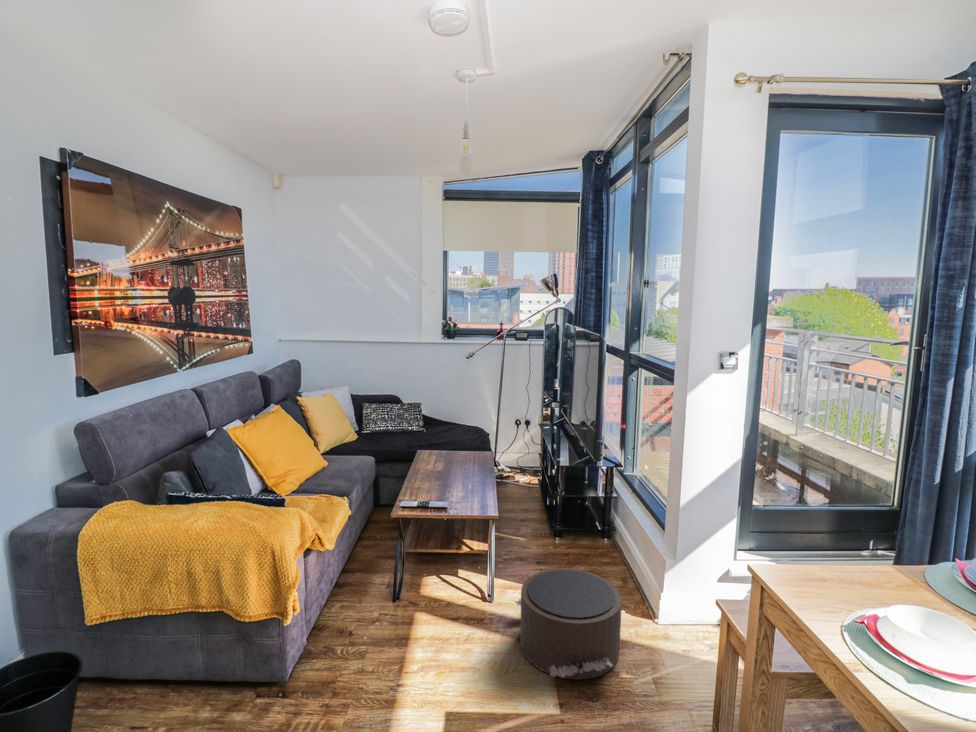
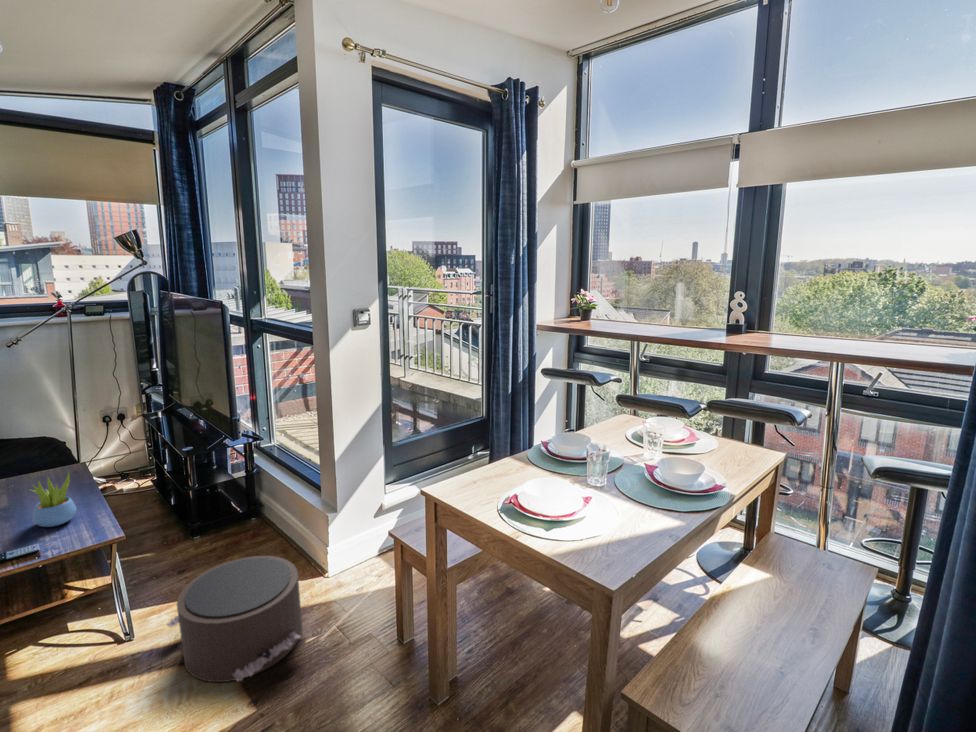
succulent plant: none [452,457,477,495] -> present [31,473,76,527]

